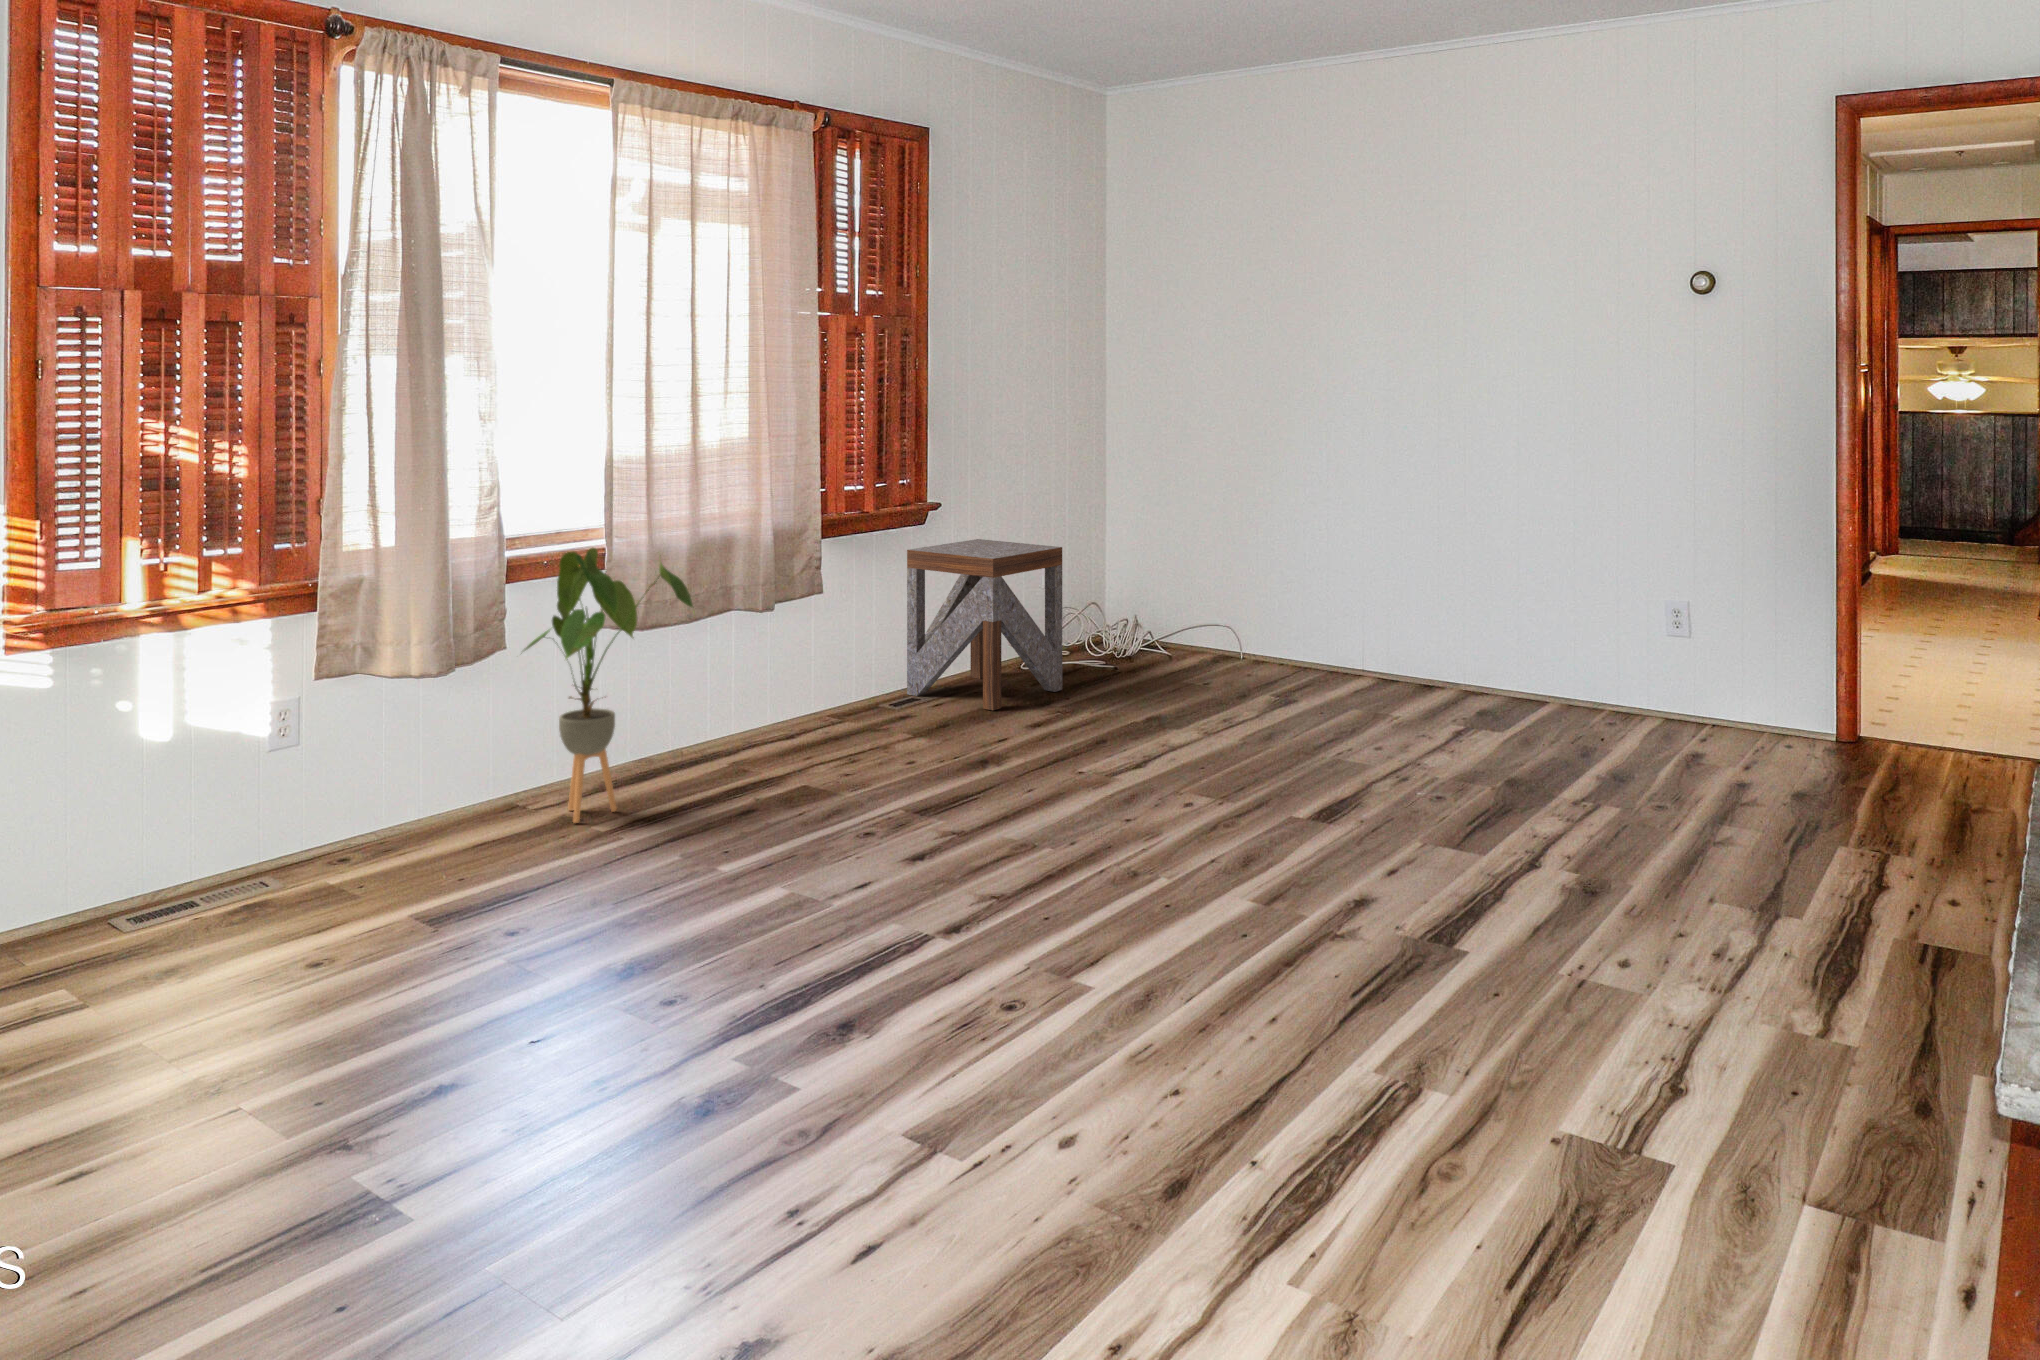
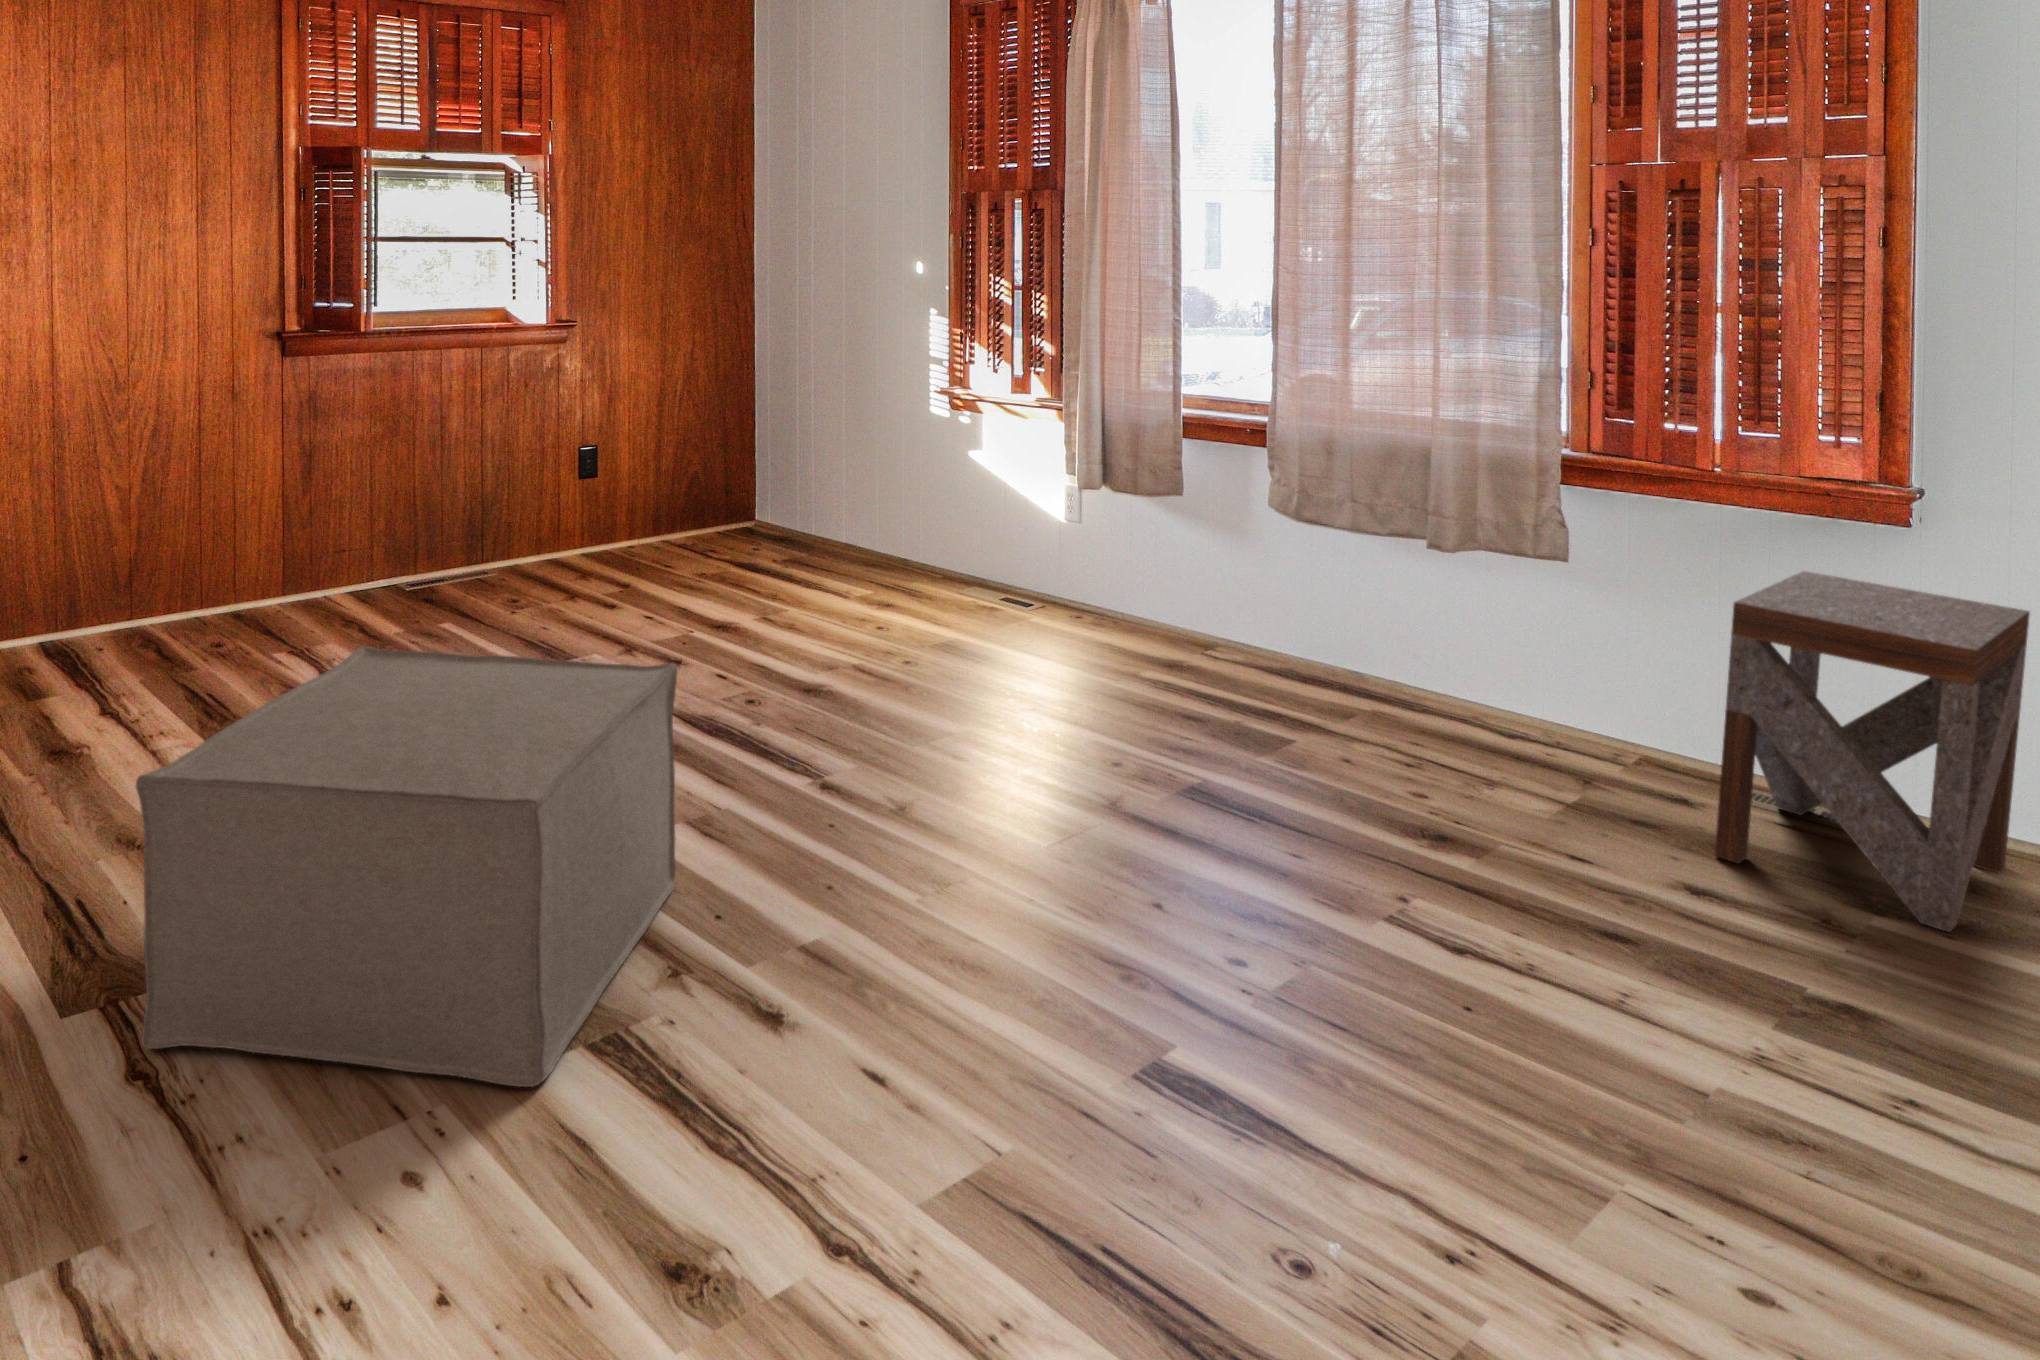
house plant: present [524,548,694,823] -> none [1103,417,1256,667]
ottoman: none [1215,739,1661,1106] -> present [136,647,677,1087]

